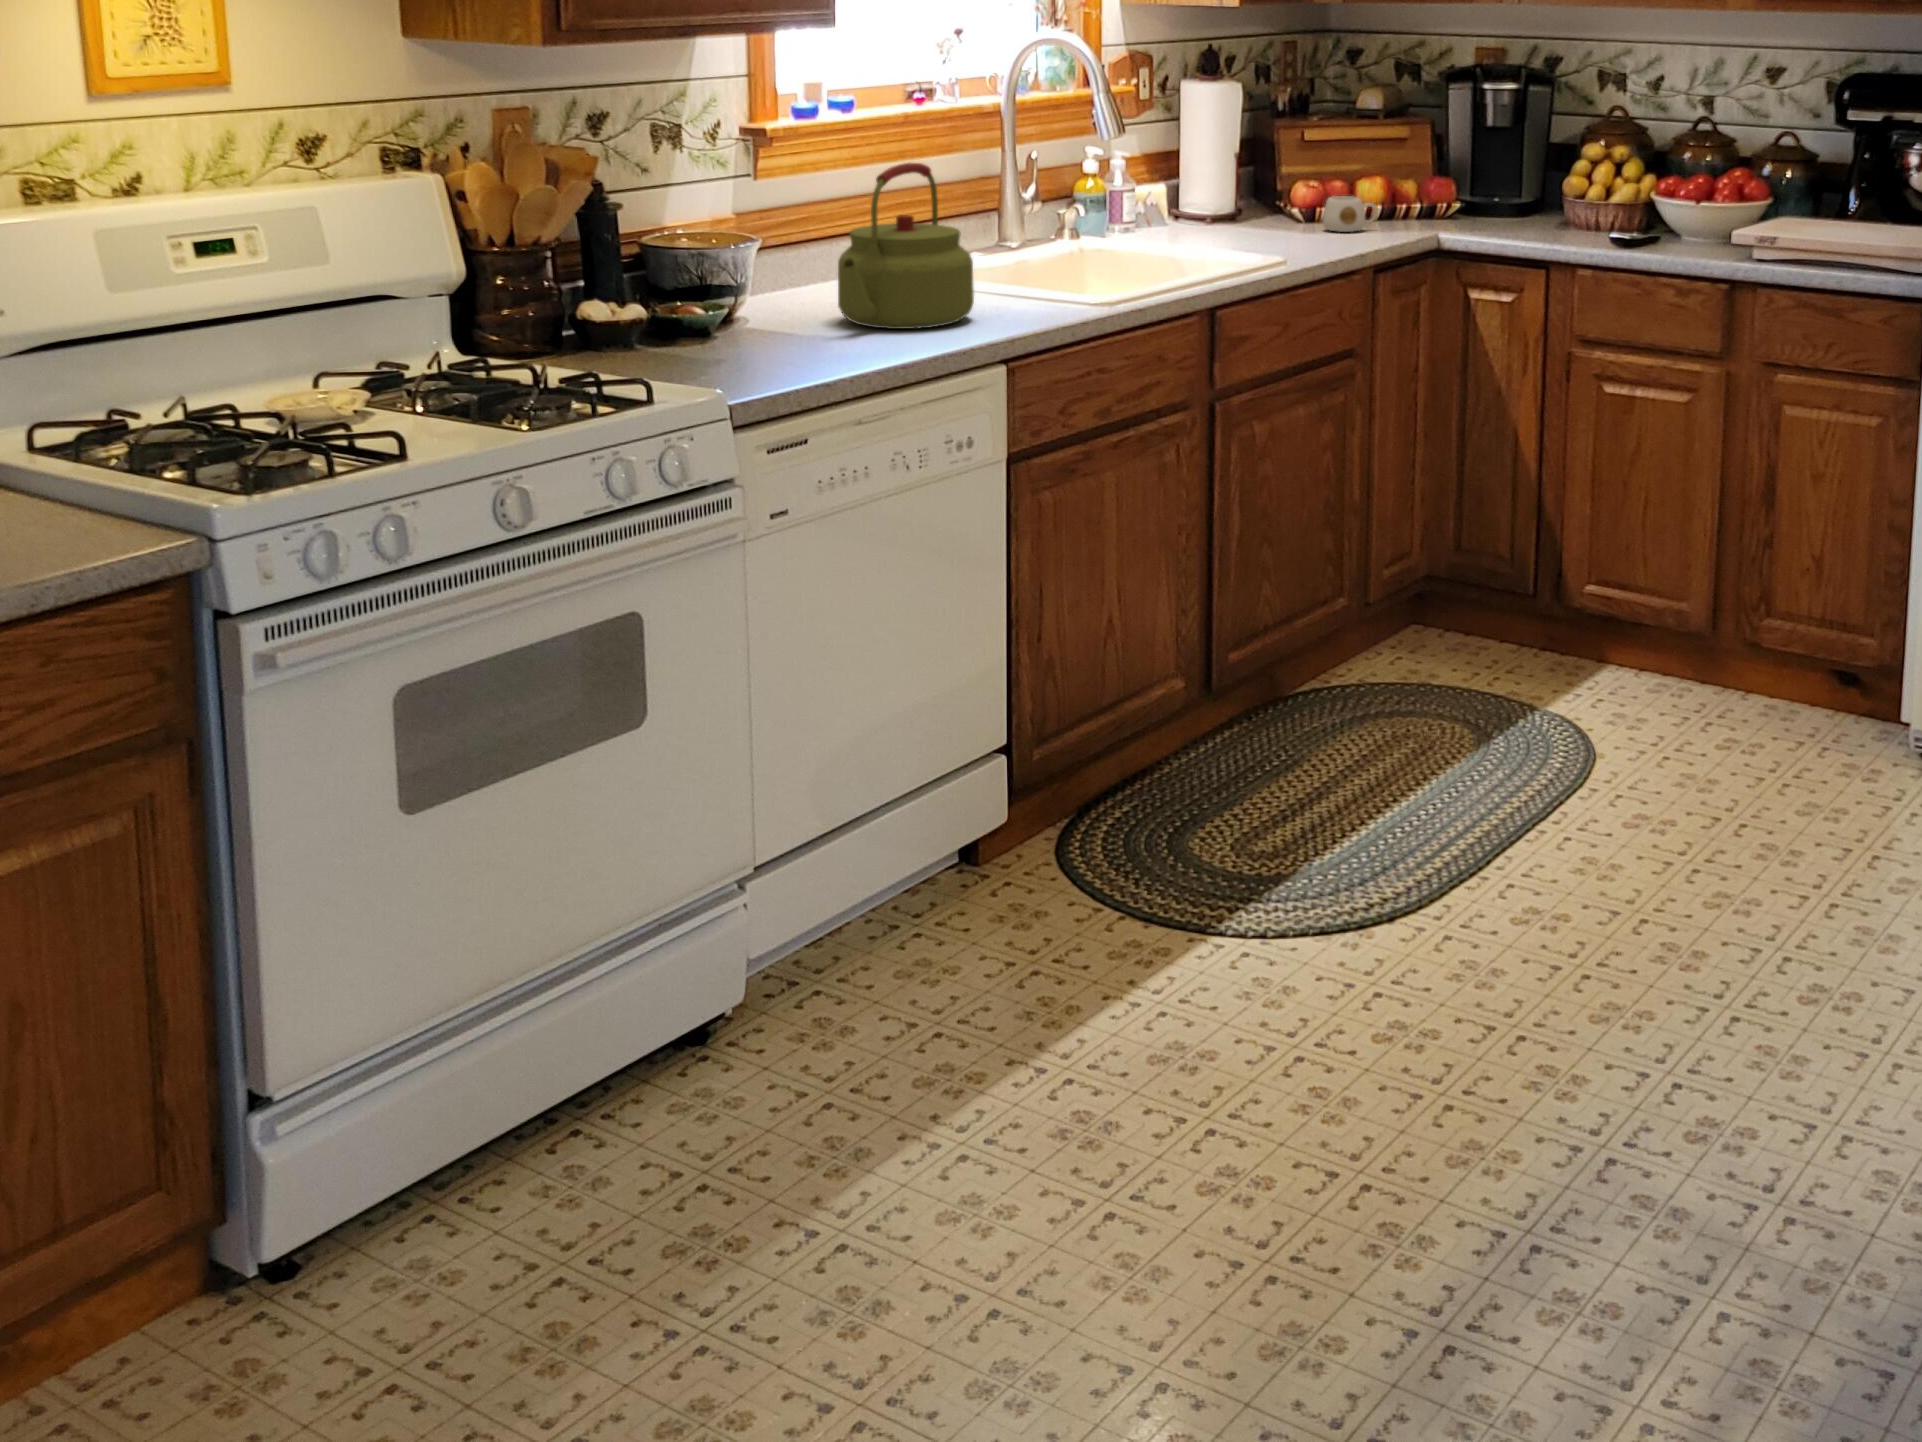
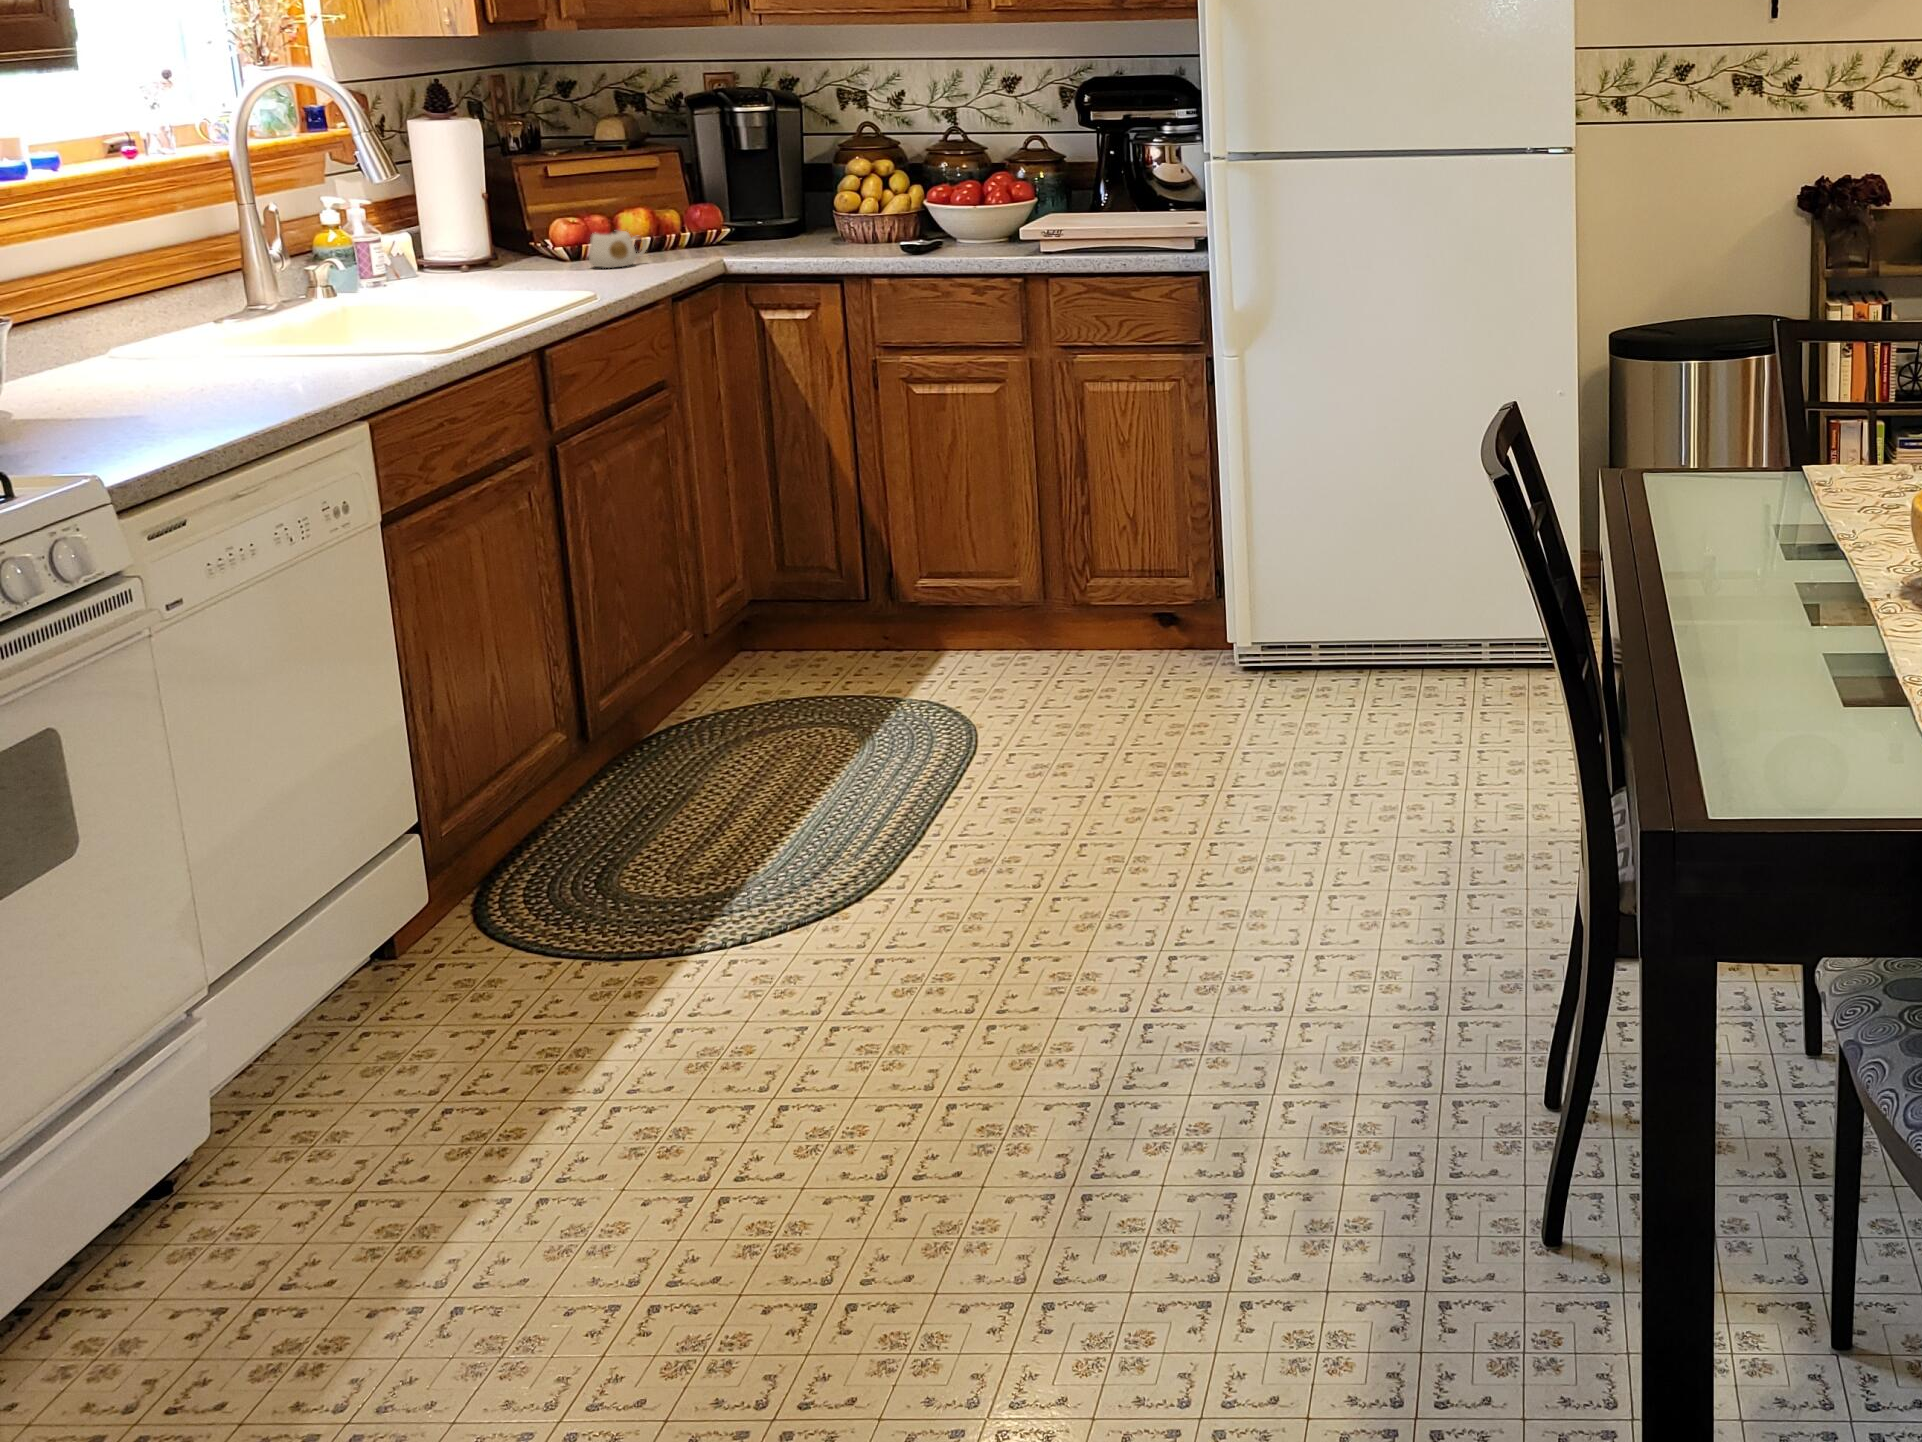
kettle: present [838,163,974,329] -> none [134,220,309,403]

